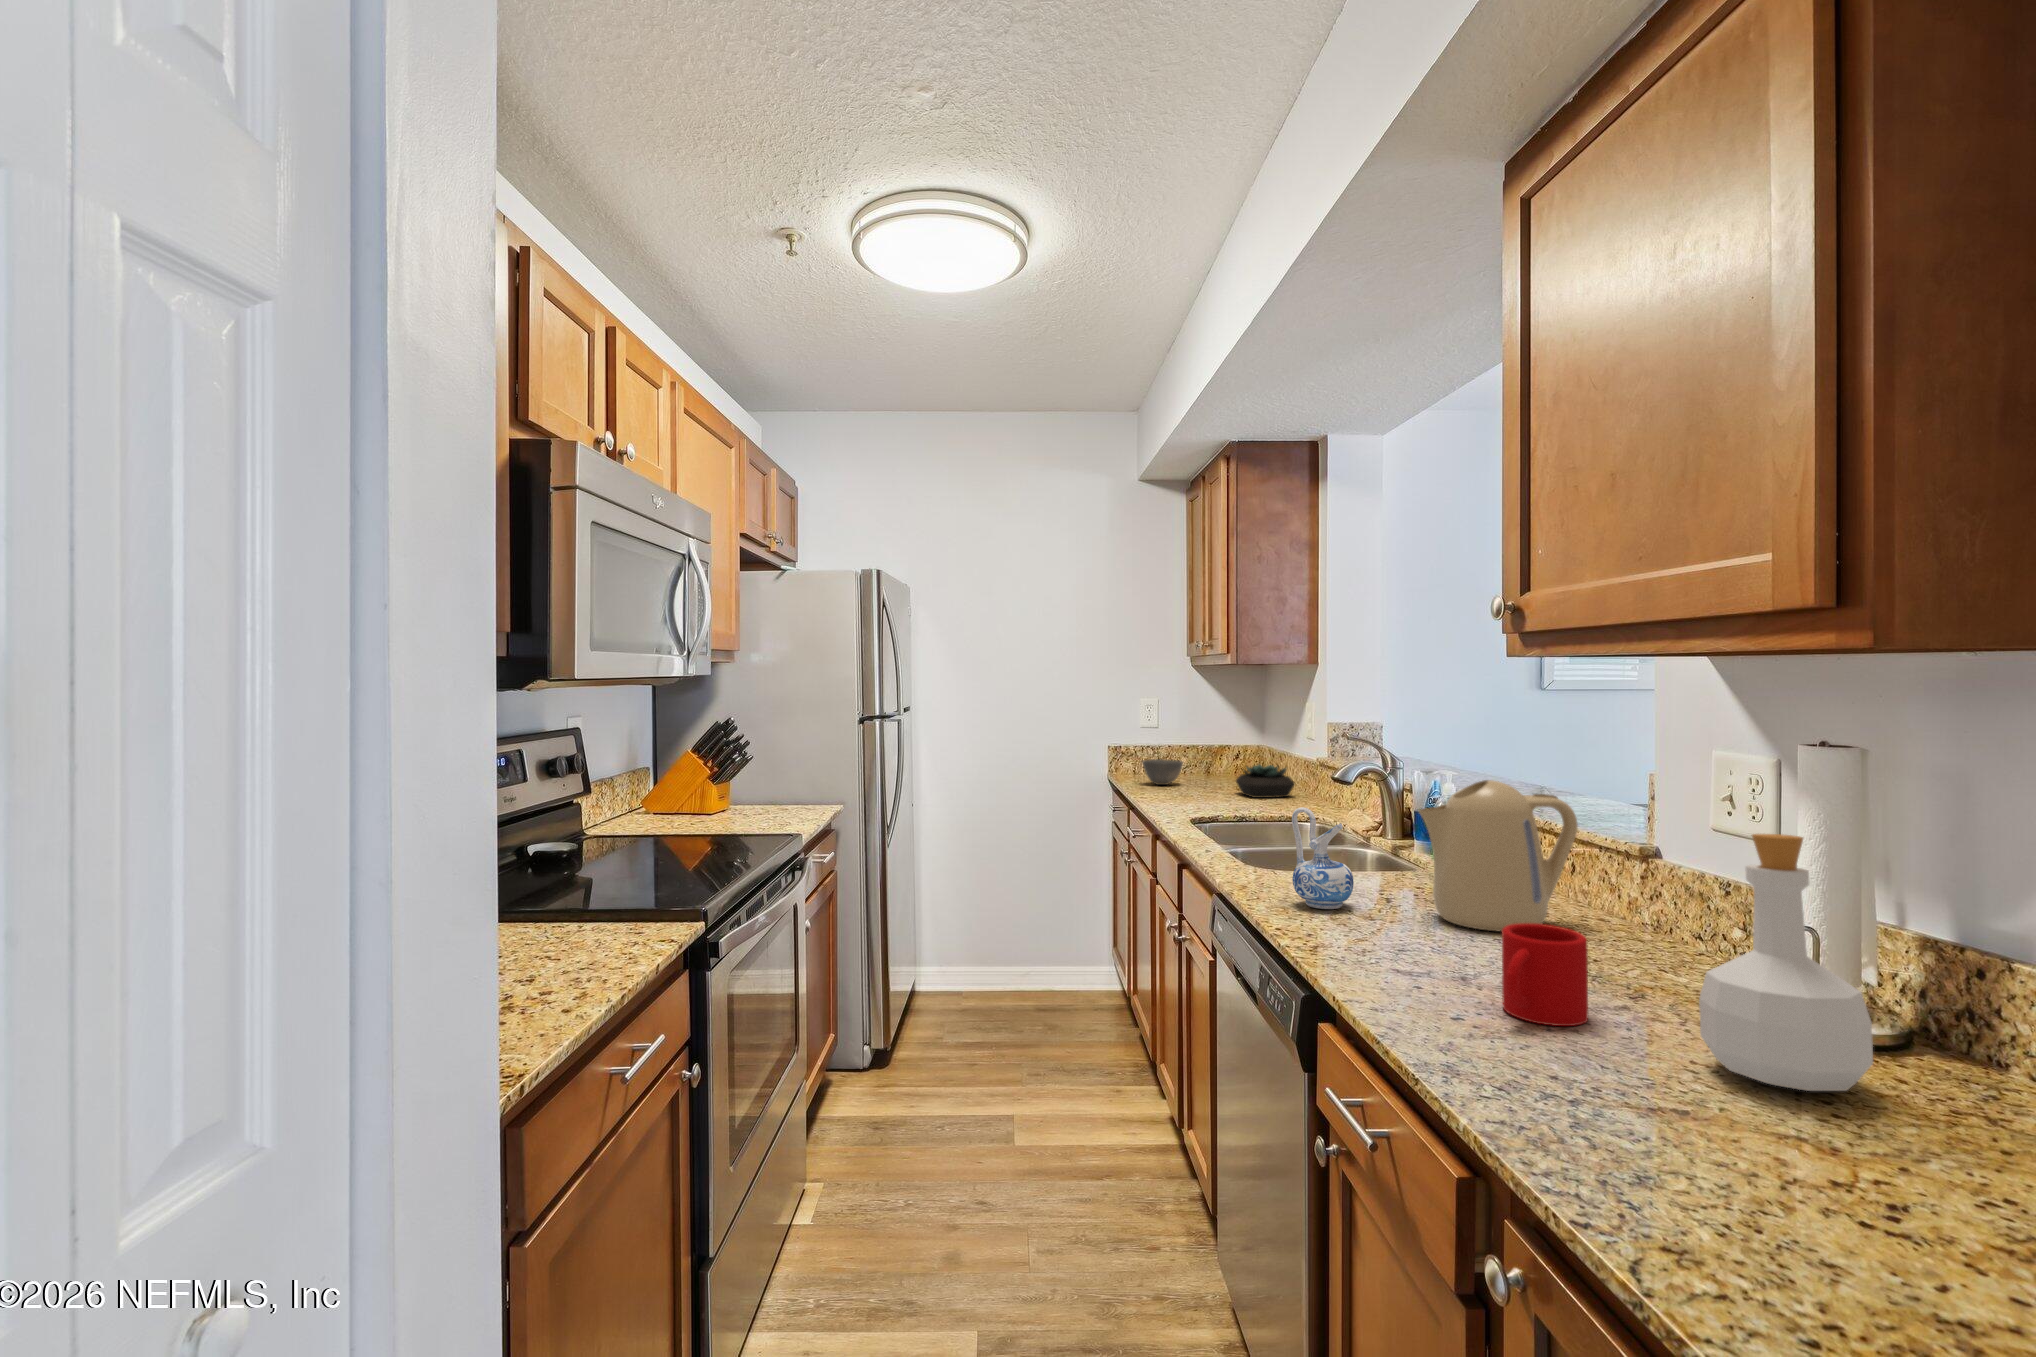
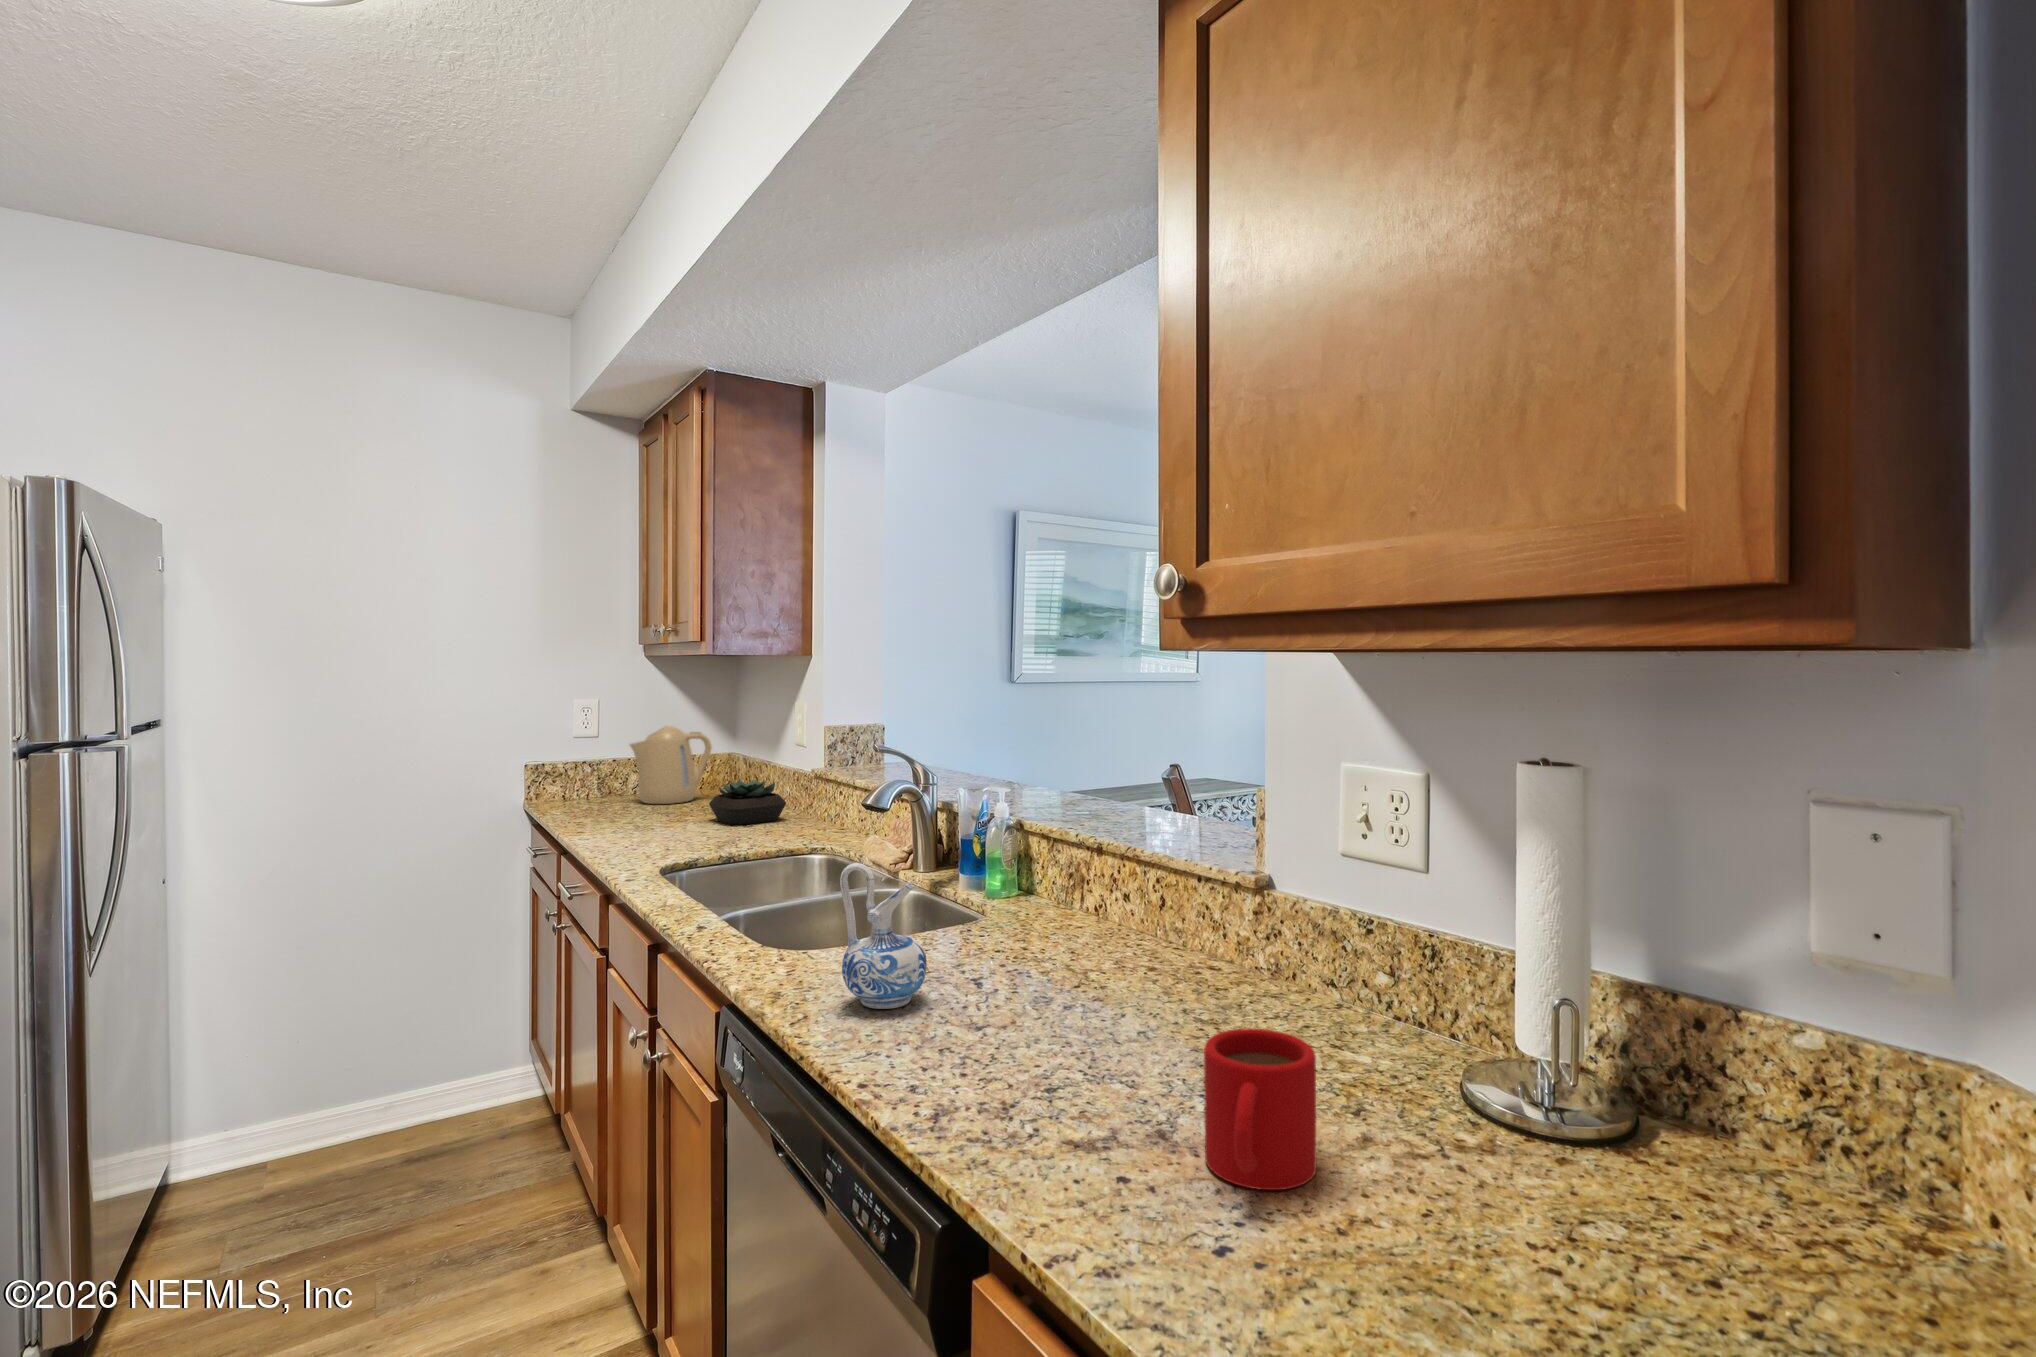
bowl: present [1142,759,1183,785] -> none [576,780,636,815]
kettle: present [1418,780,1578,932] -> present [630,726,712,804]
bottle: present [1699,834,1873,1091] -> none [1485,887,1692,1250]

